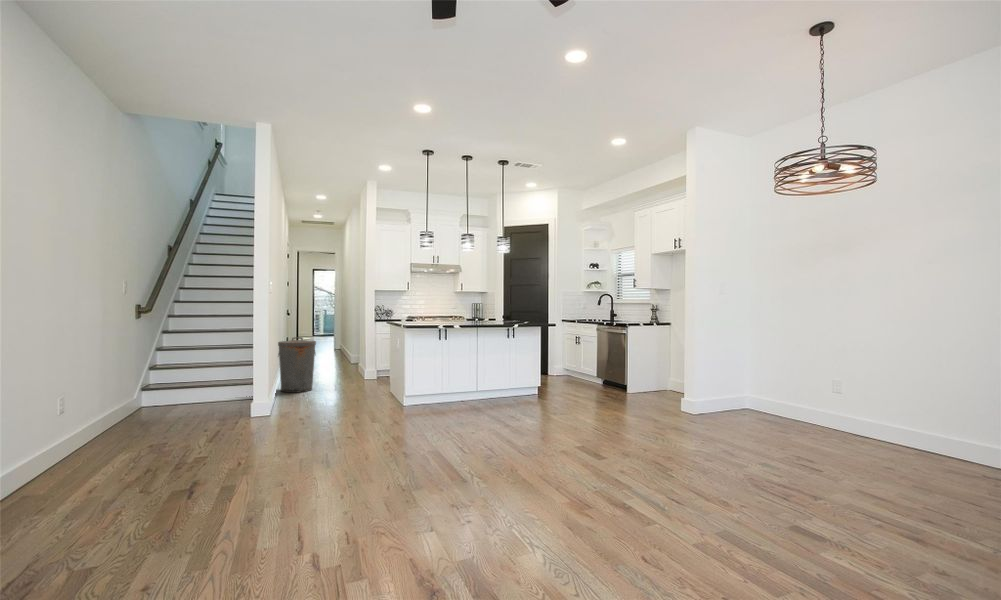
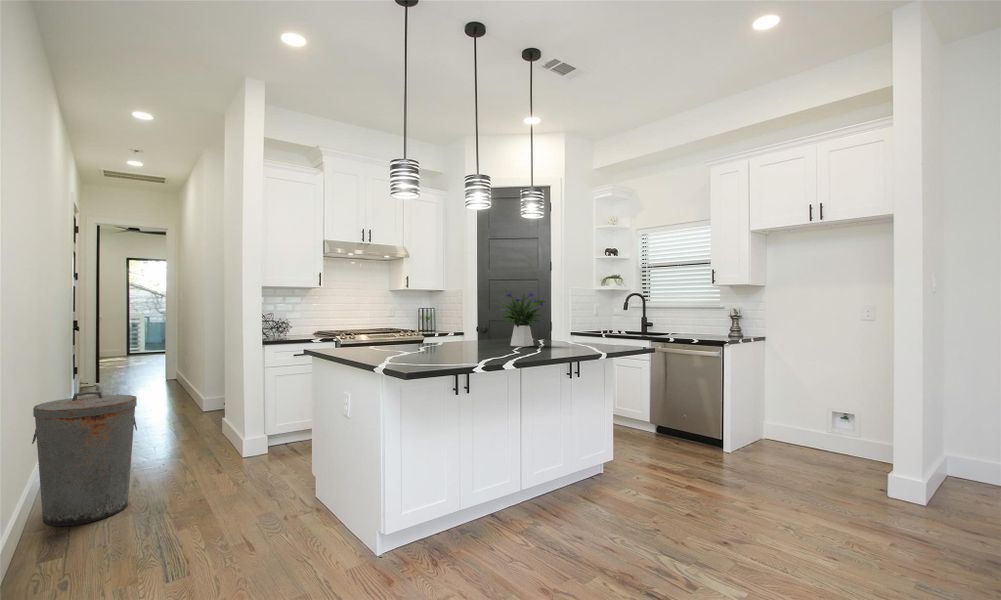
flower arrangement: none [477,291,508,323] -> present [500,289,546,347]

